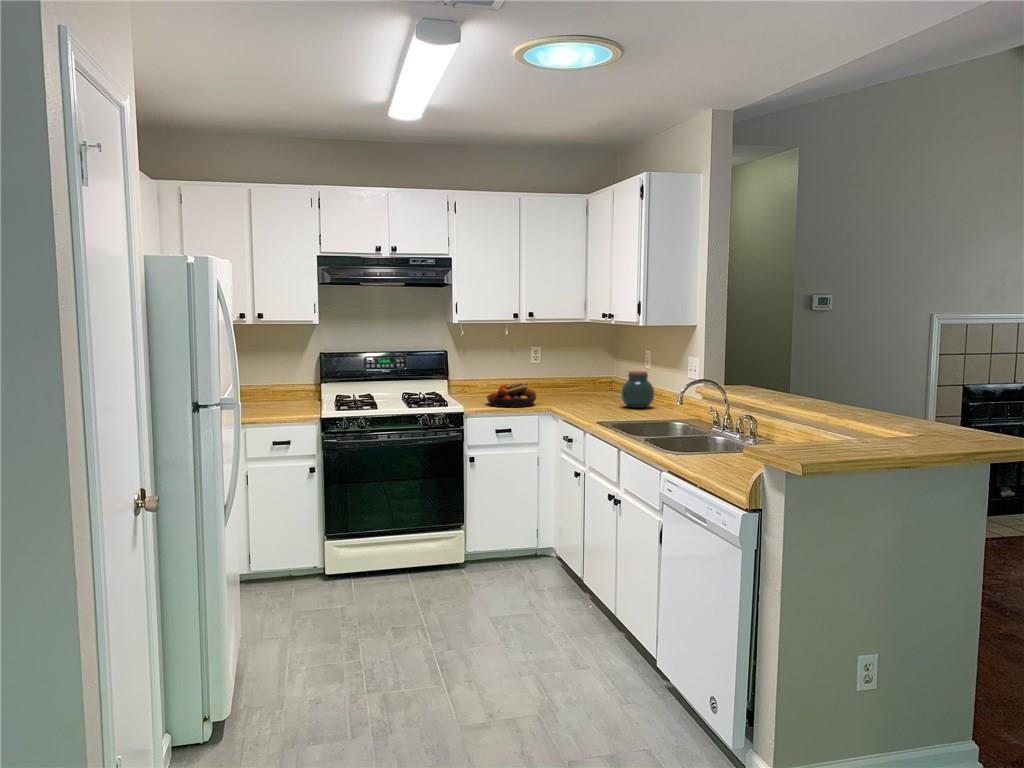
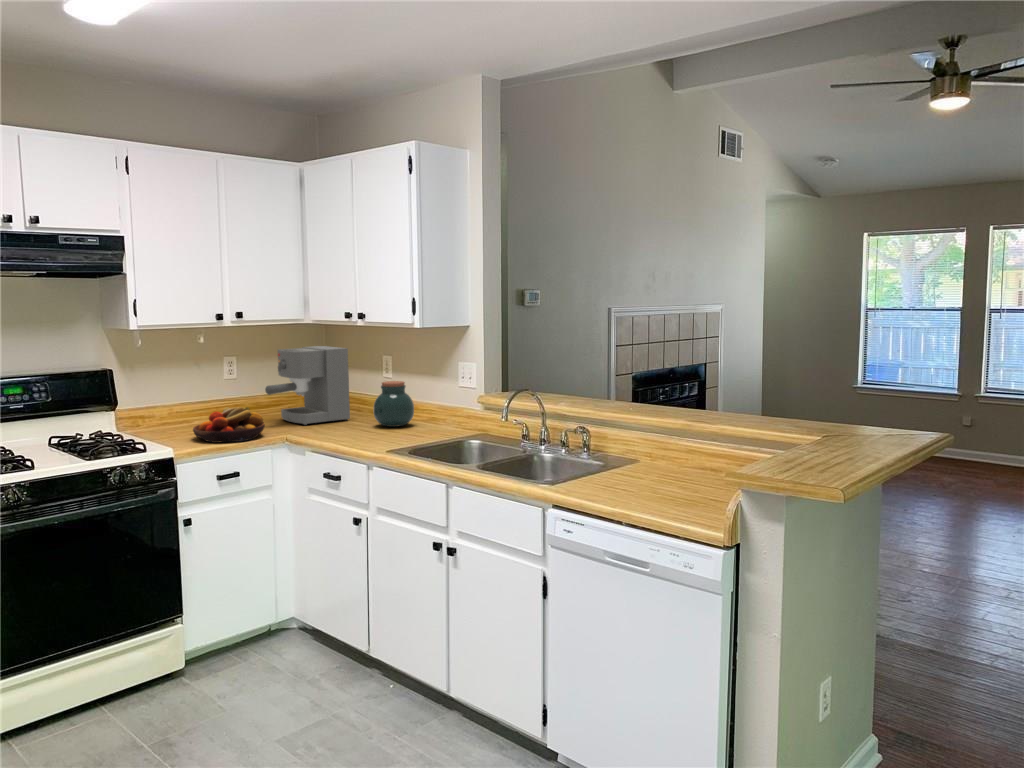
coffee maker: none [546,341,612,401] -> present [265,346,350,425]

